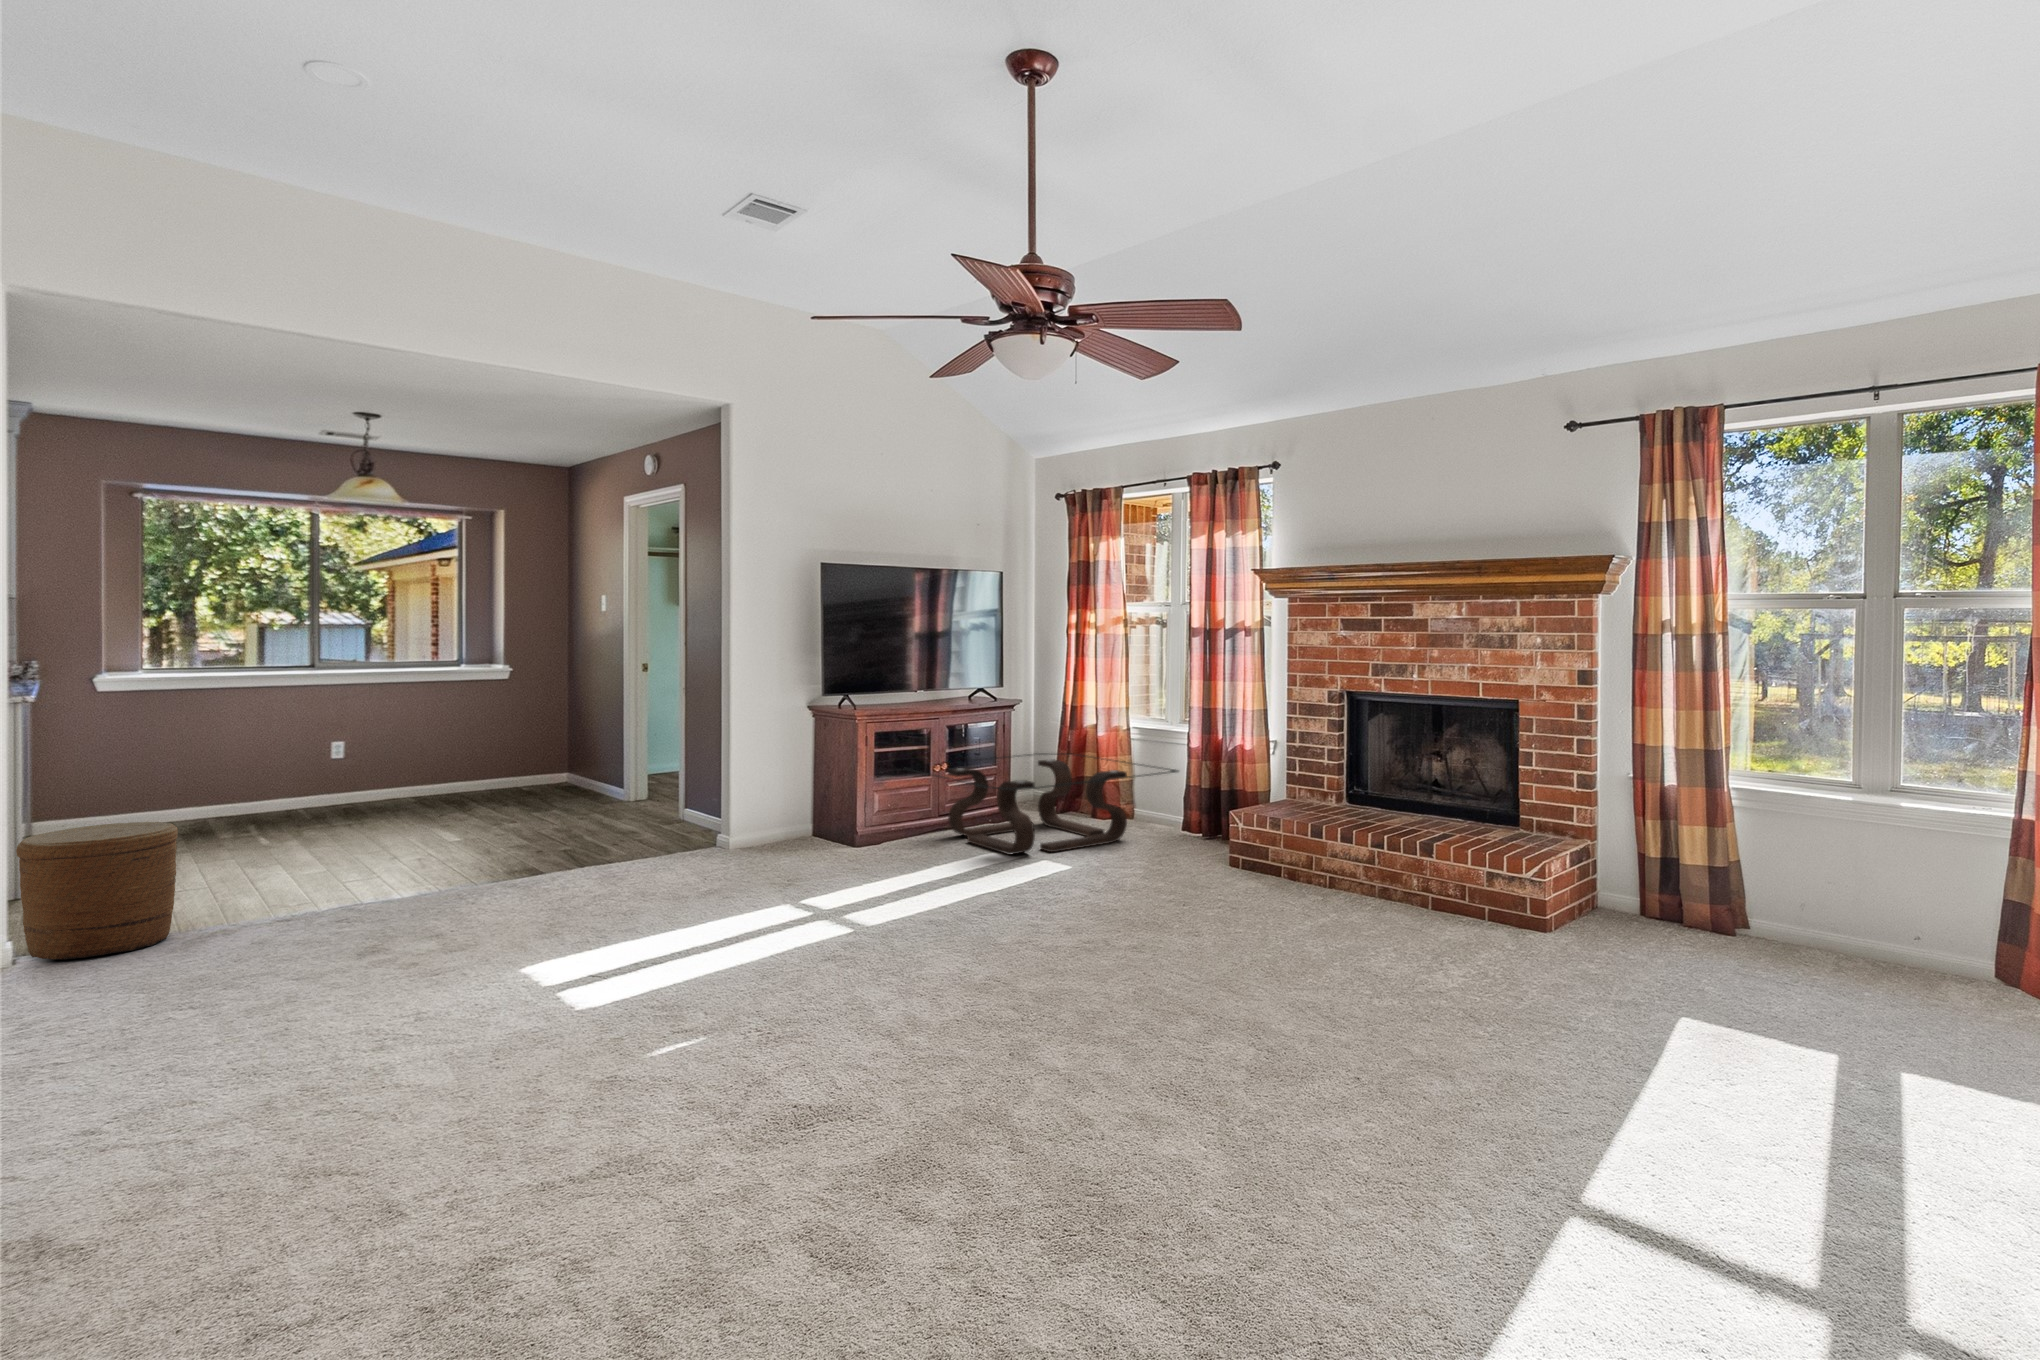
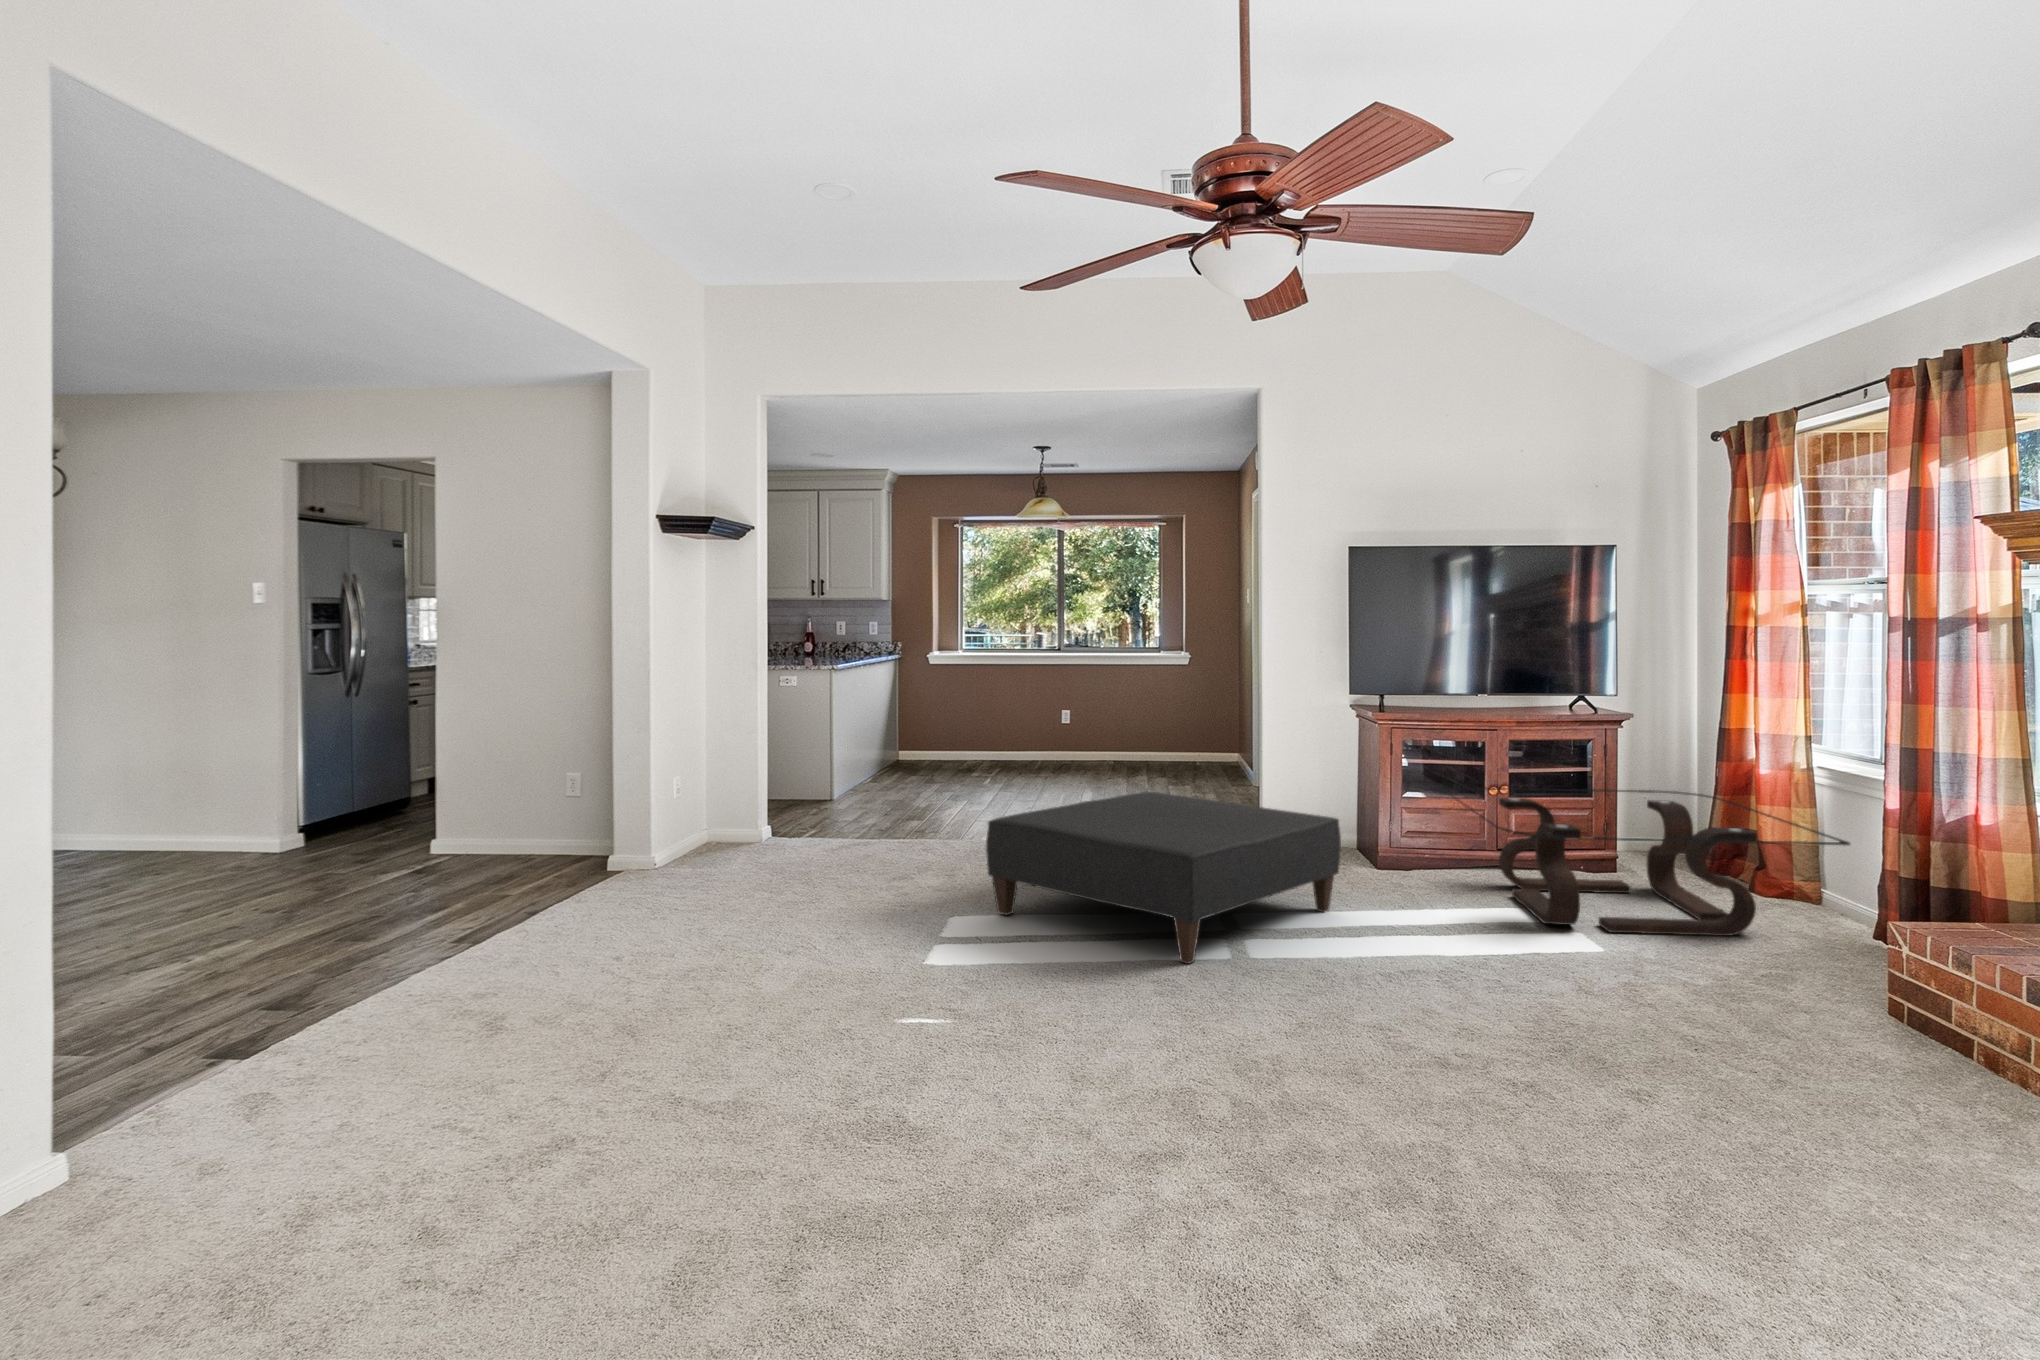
ottoman: none [564,797,866,928] -> present [986,792,1341,964]
woven basket: present [16,822,178,960] -> none [680,762,780,864]

